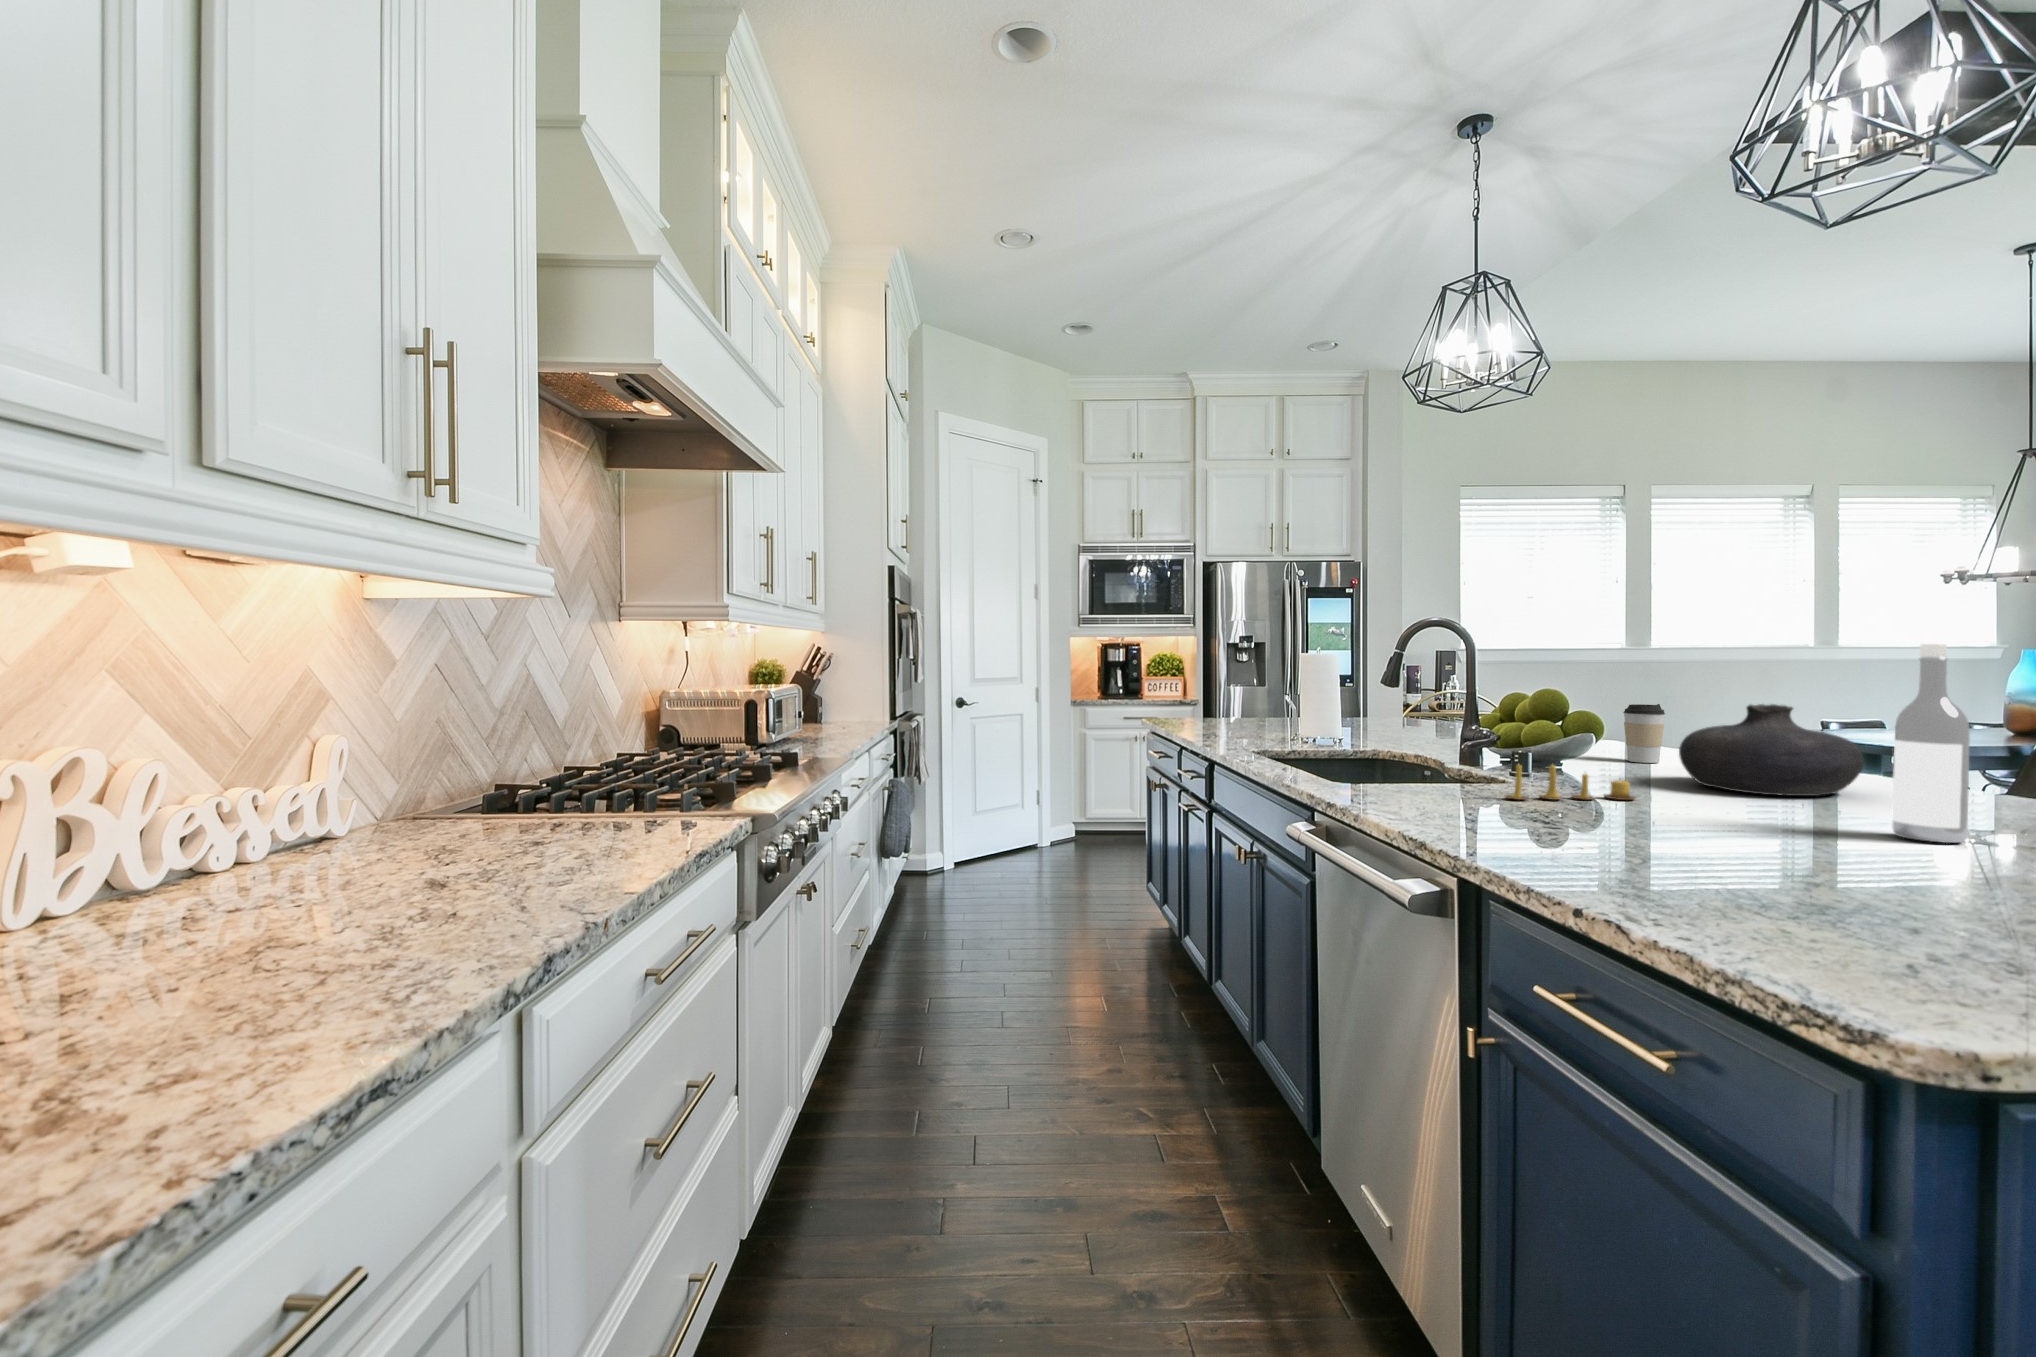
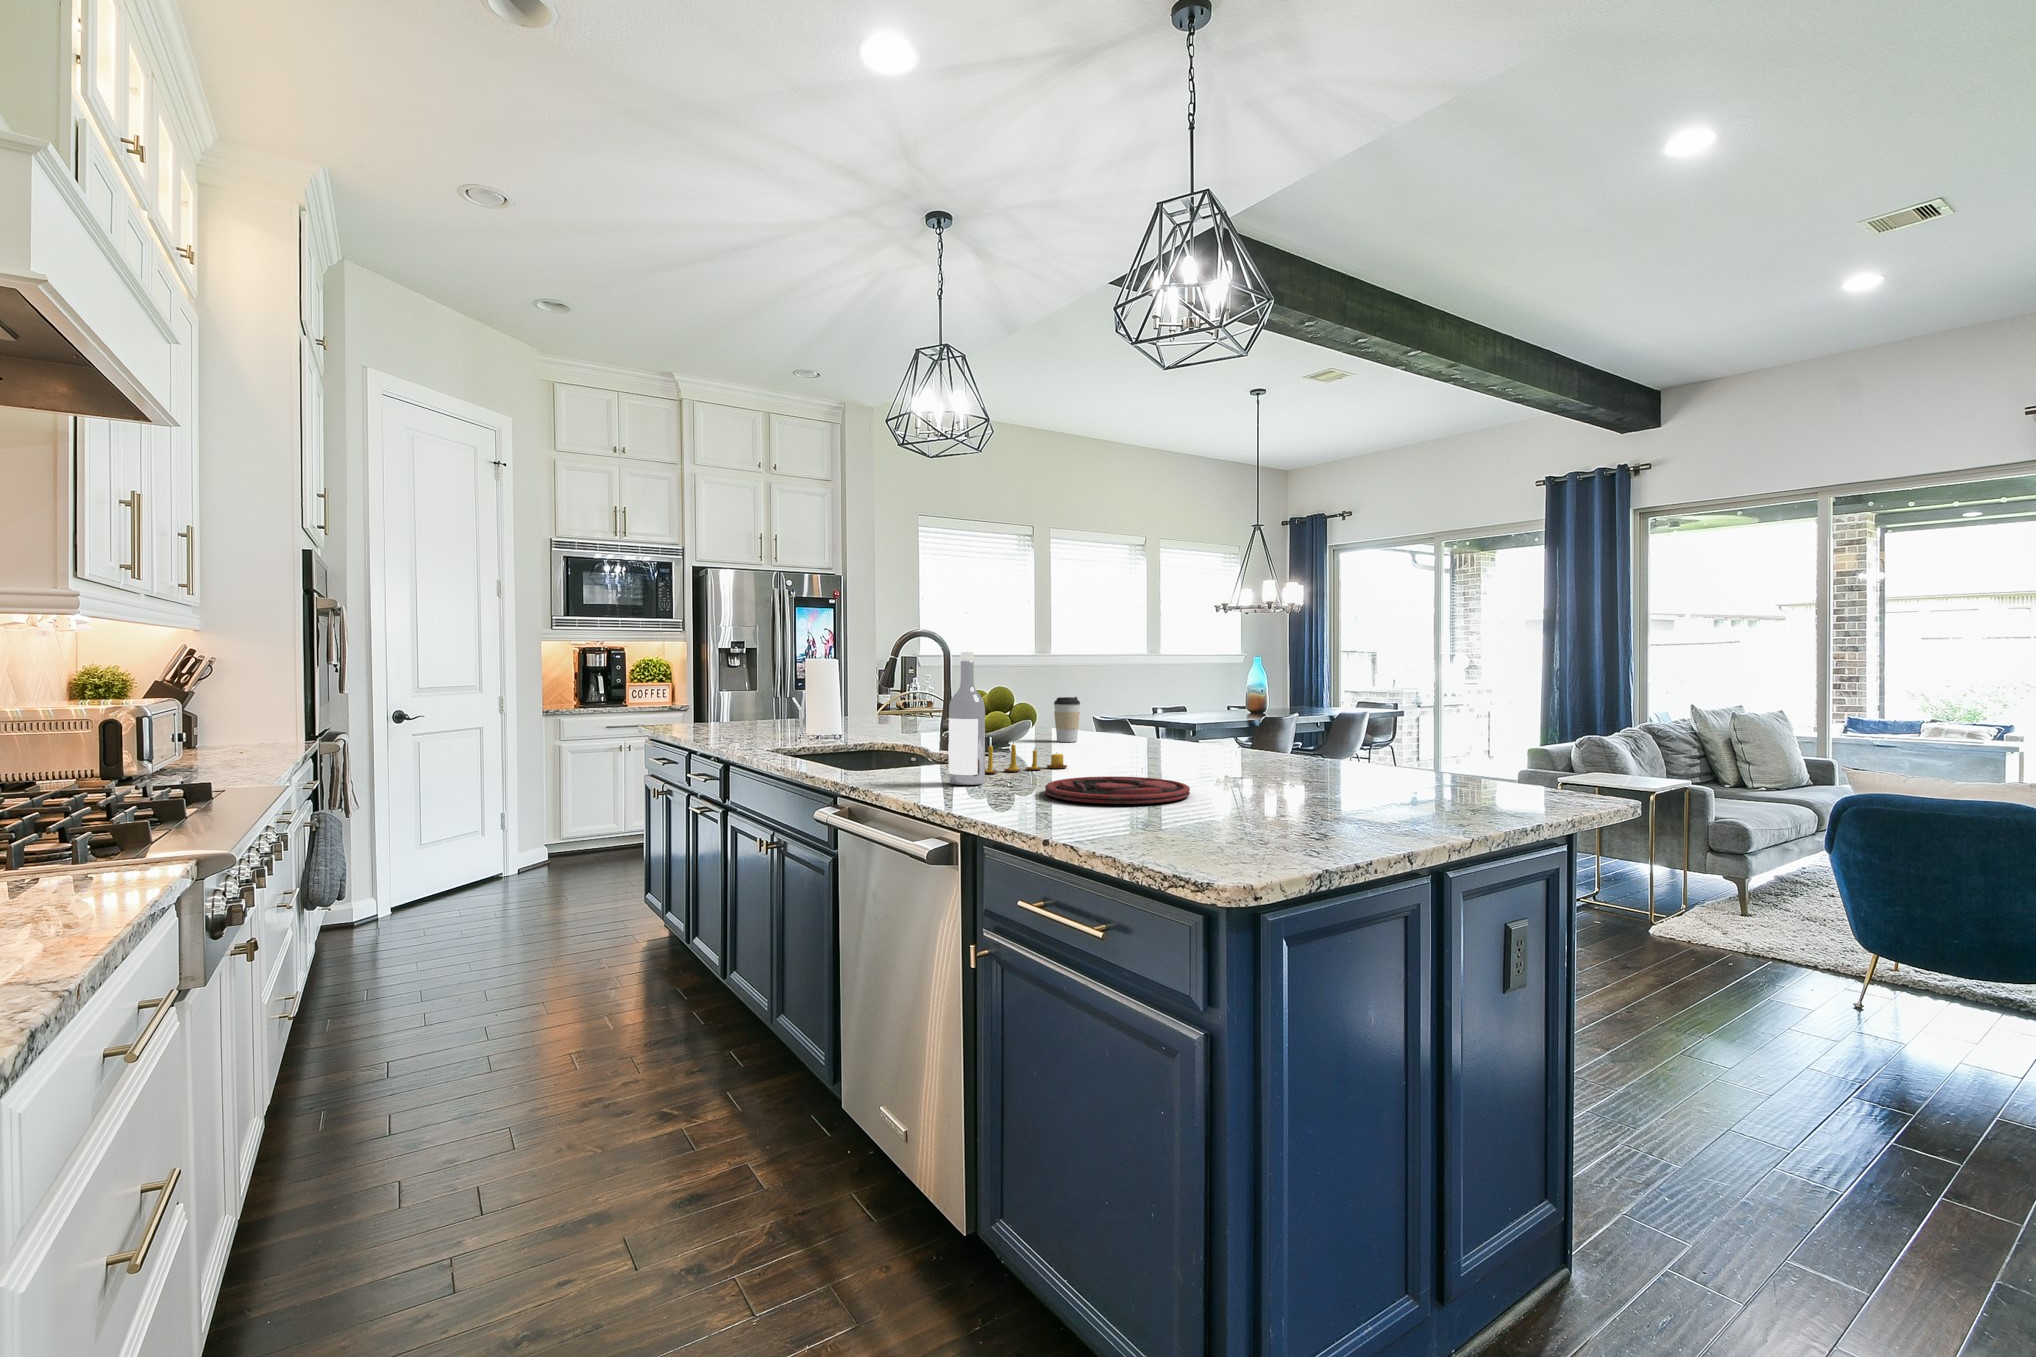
wine bottle: present [1892,644,1970,843] -> present [948,652,985,785]
vase: present [1679,704,1863,796] -> none [1091,694,1195,758]
plate: none [1592,818,1847,869] -> present [1045,776,1190,804]

